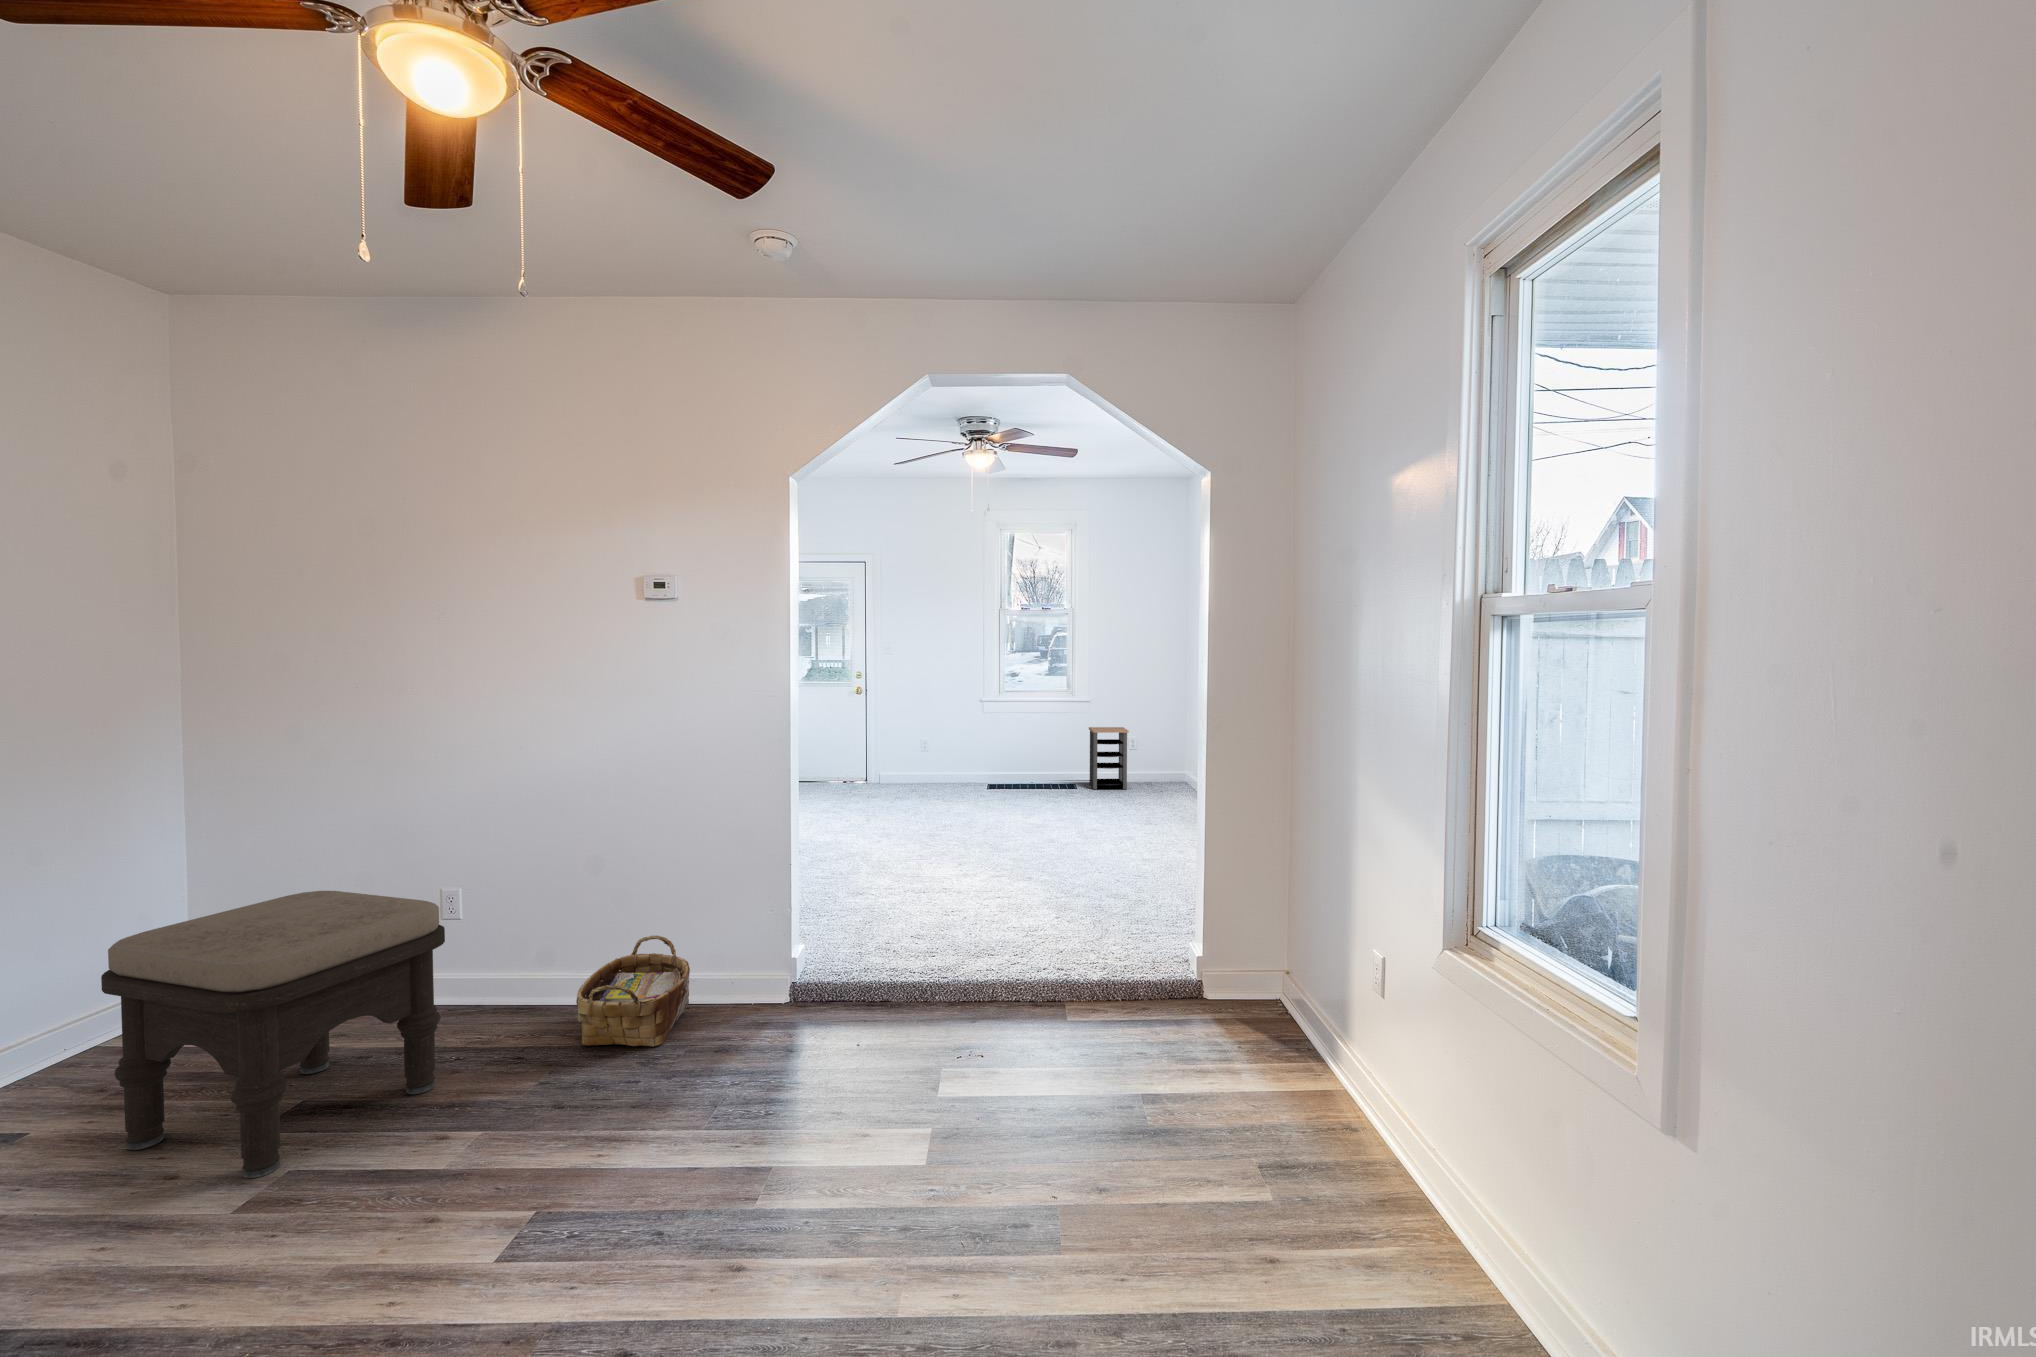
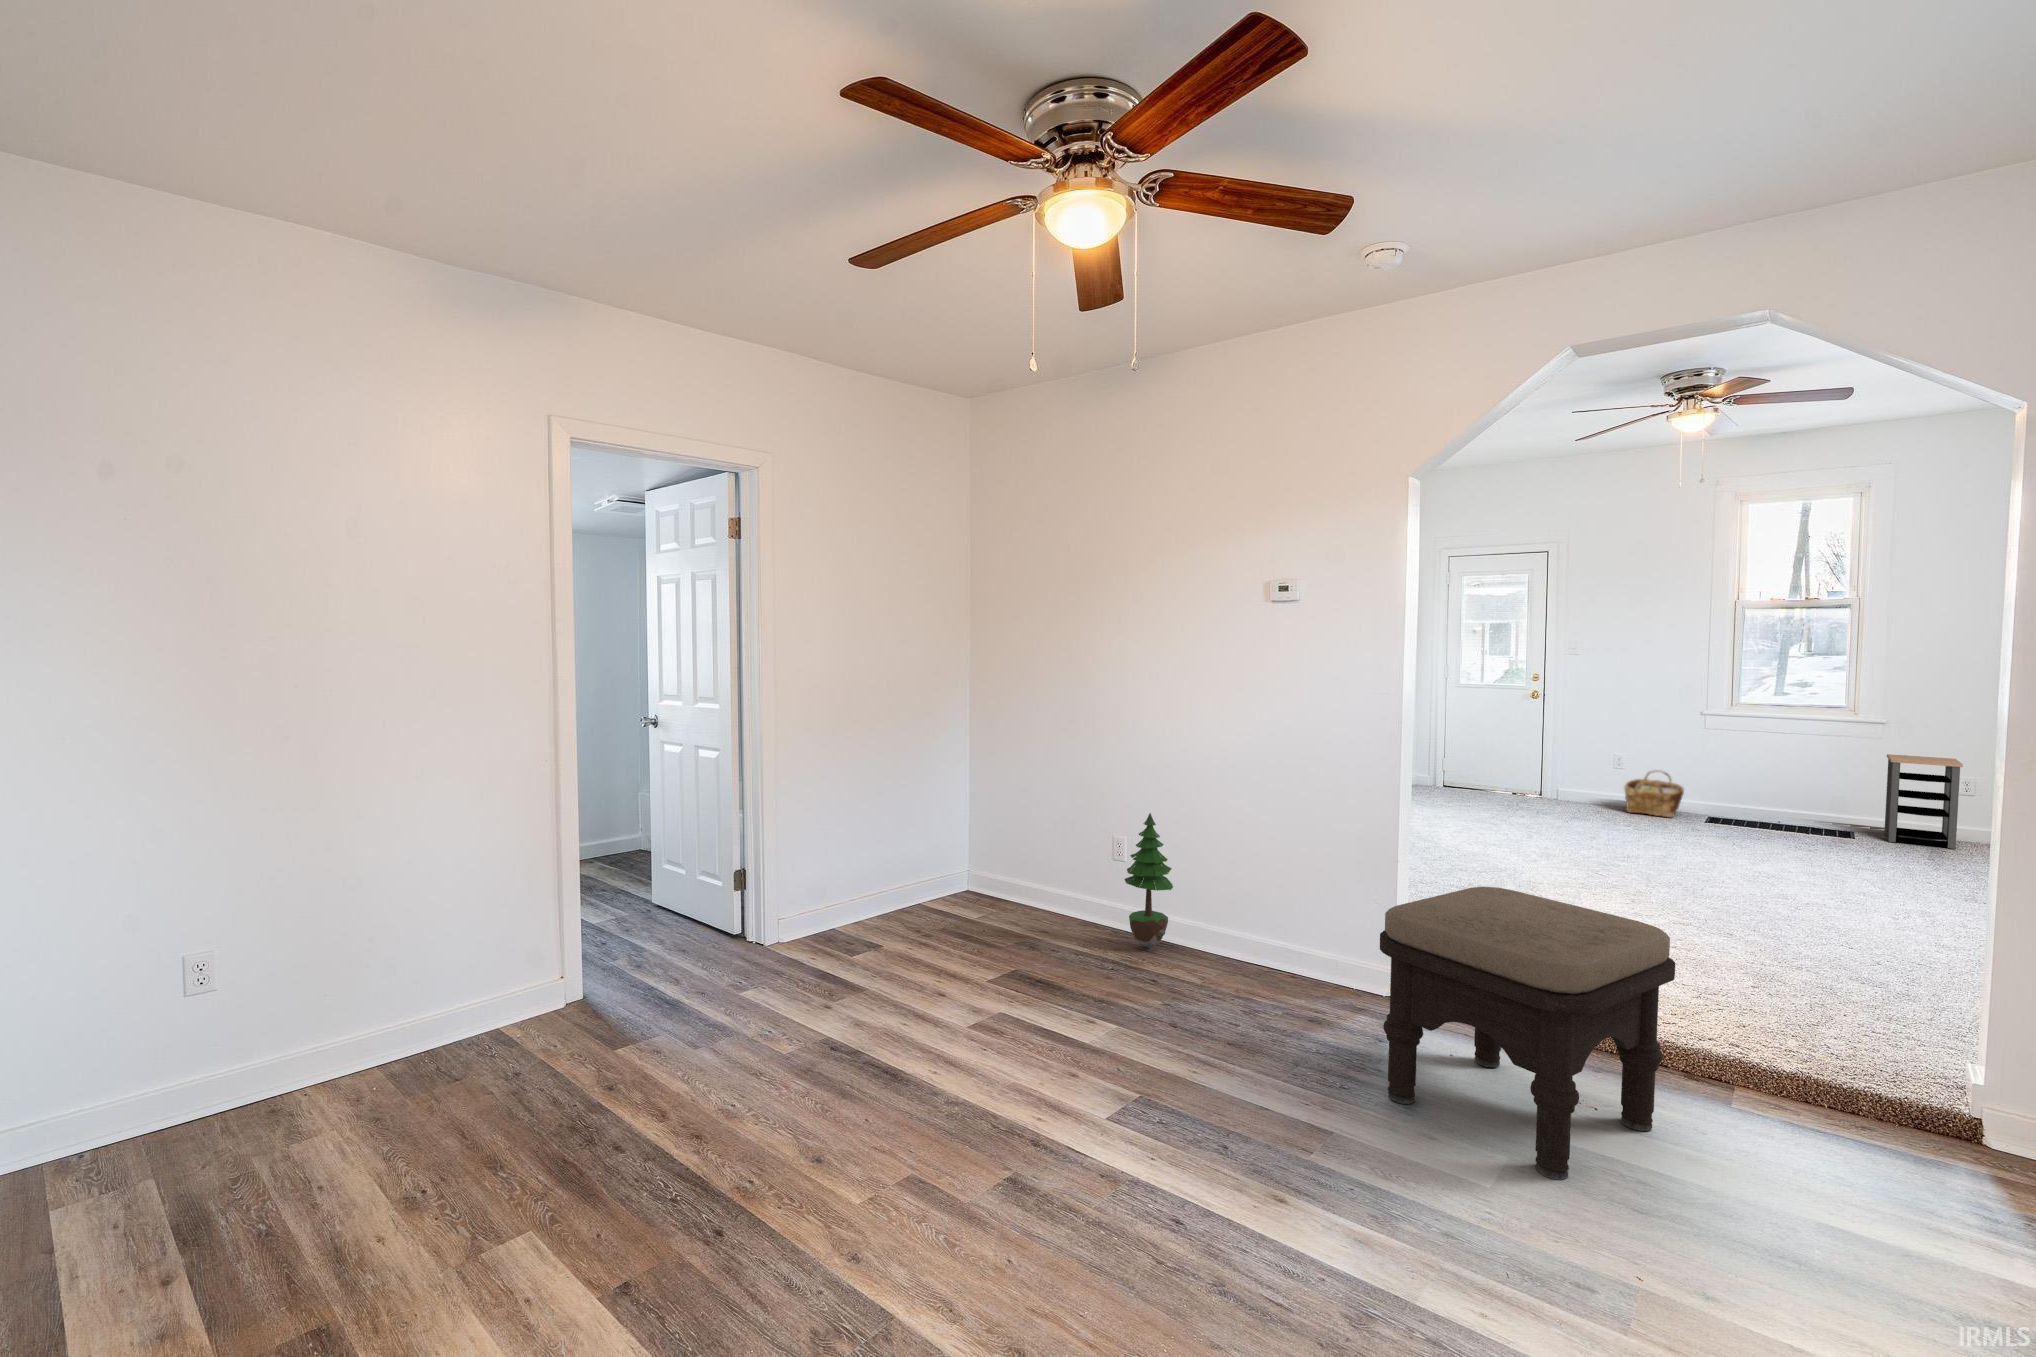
potted tree: none [471,855,541,1019] -> present [1125,813,1173,949]
ottoman: present [101,891,445,1178] -> present [1380,887,1675,1180]
woven basket: present [576,935,690,1047] -> present [1624,770,1684,817]

